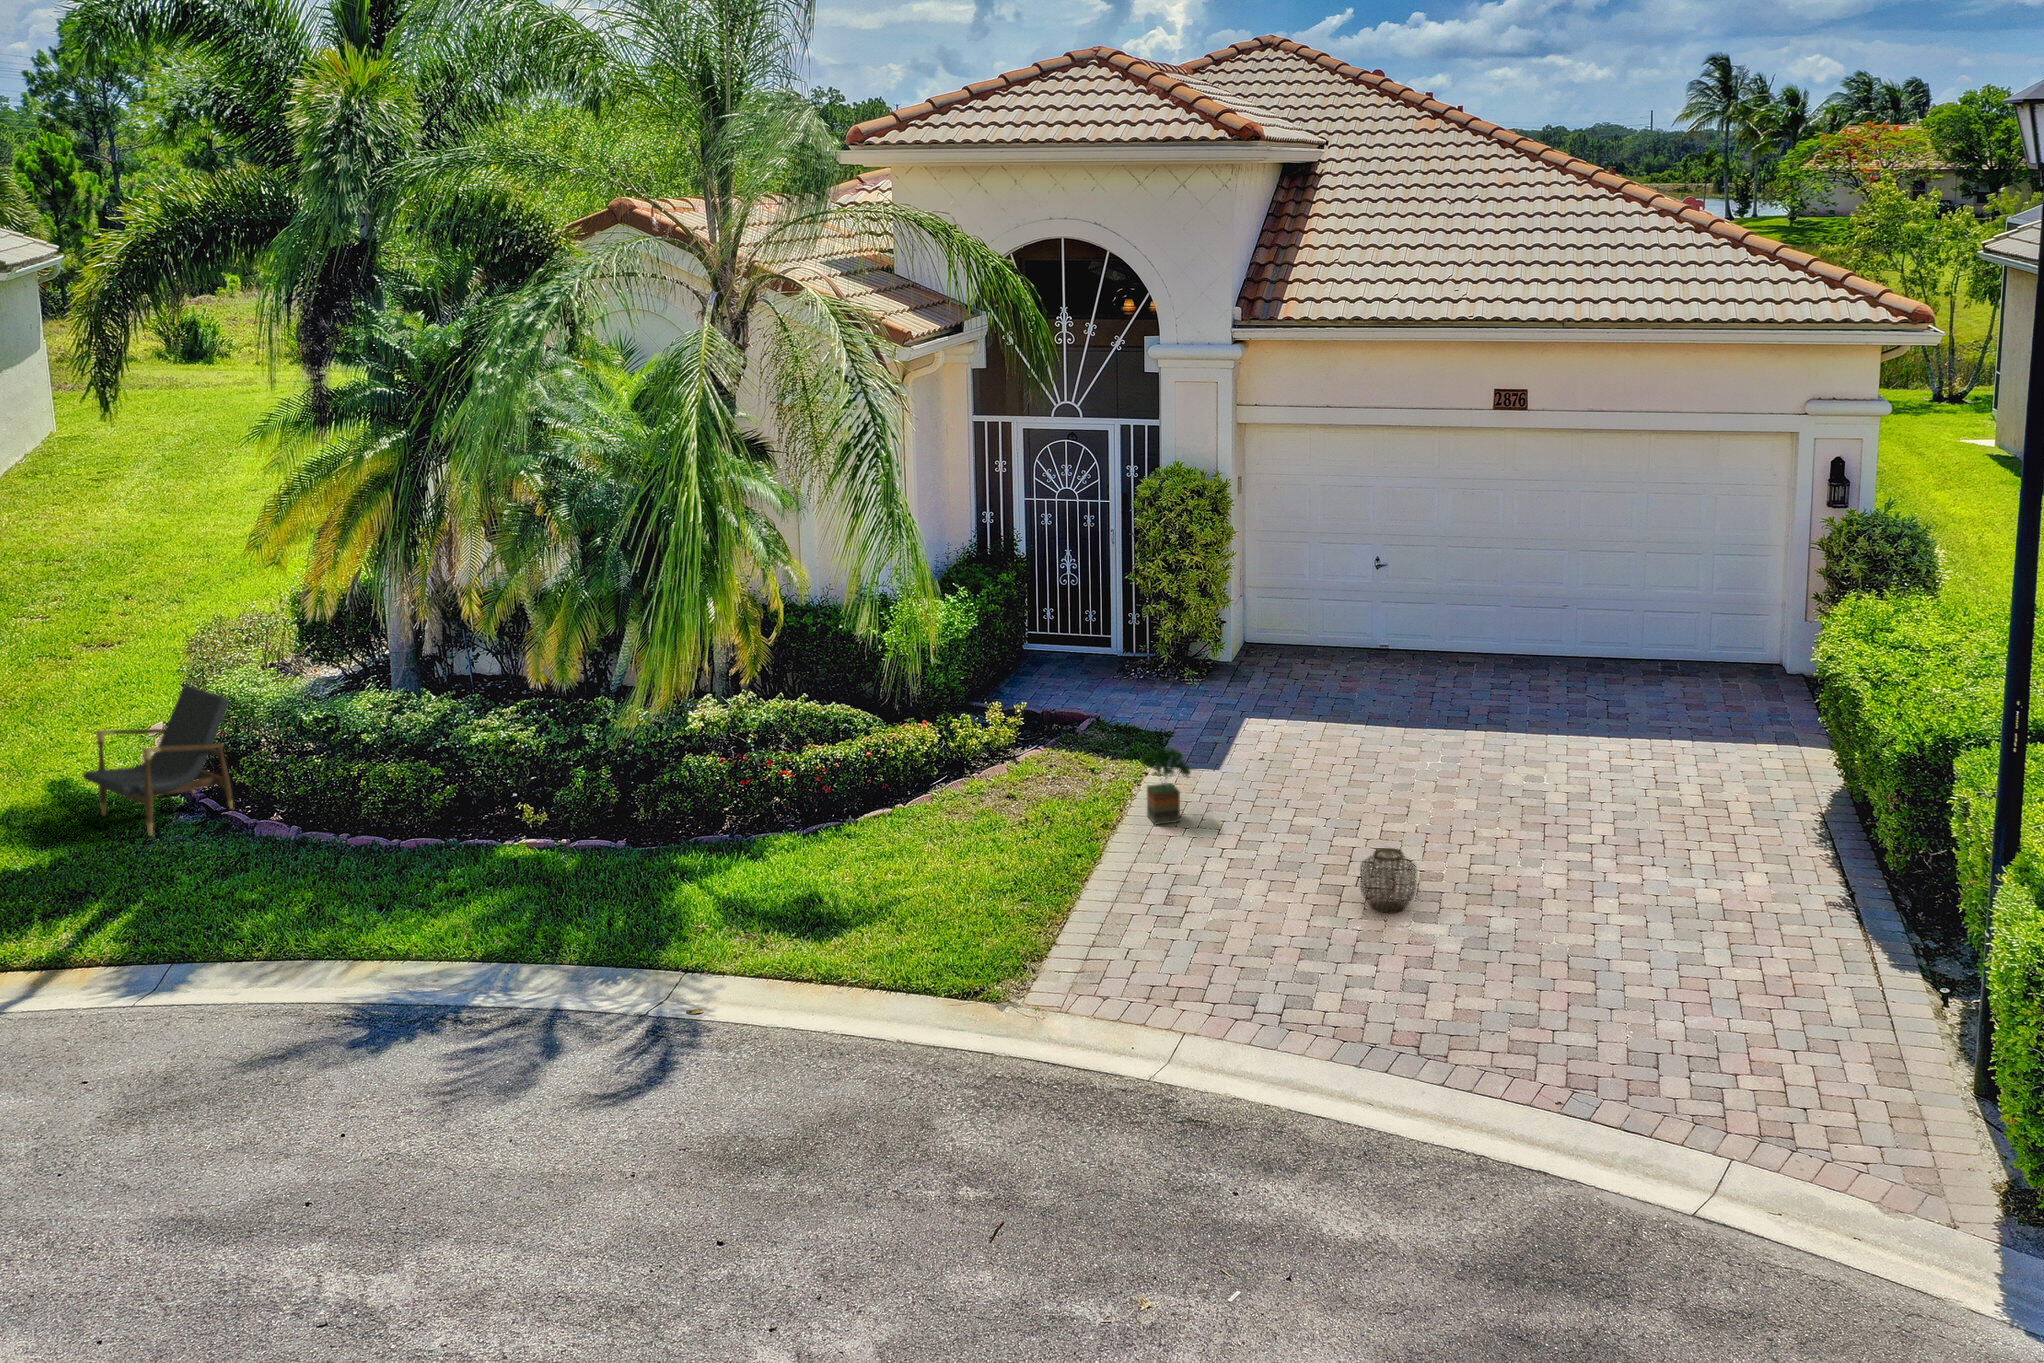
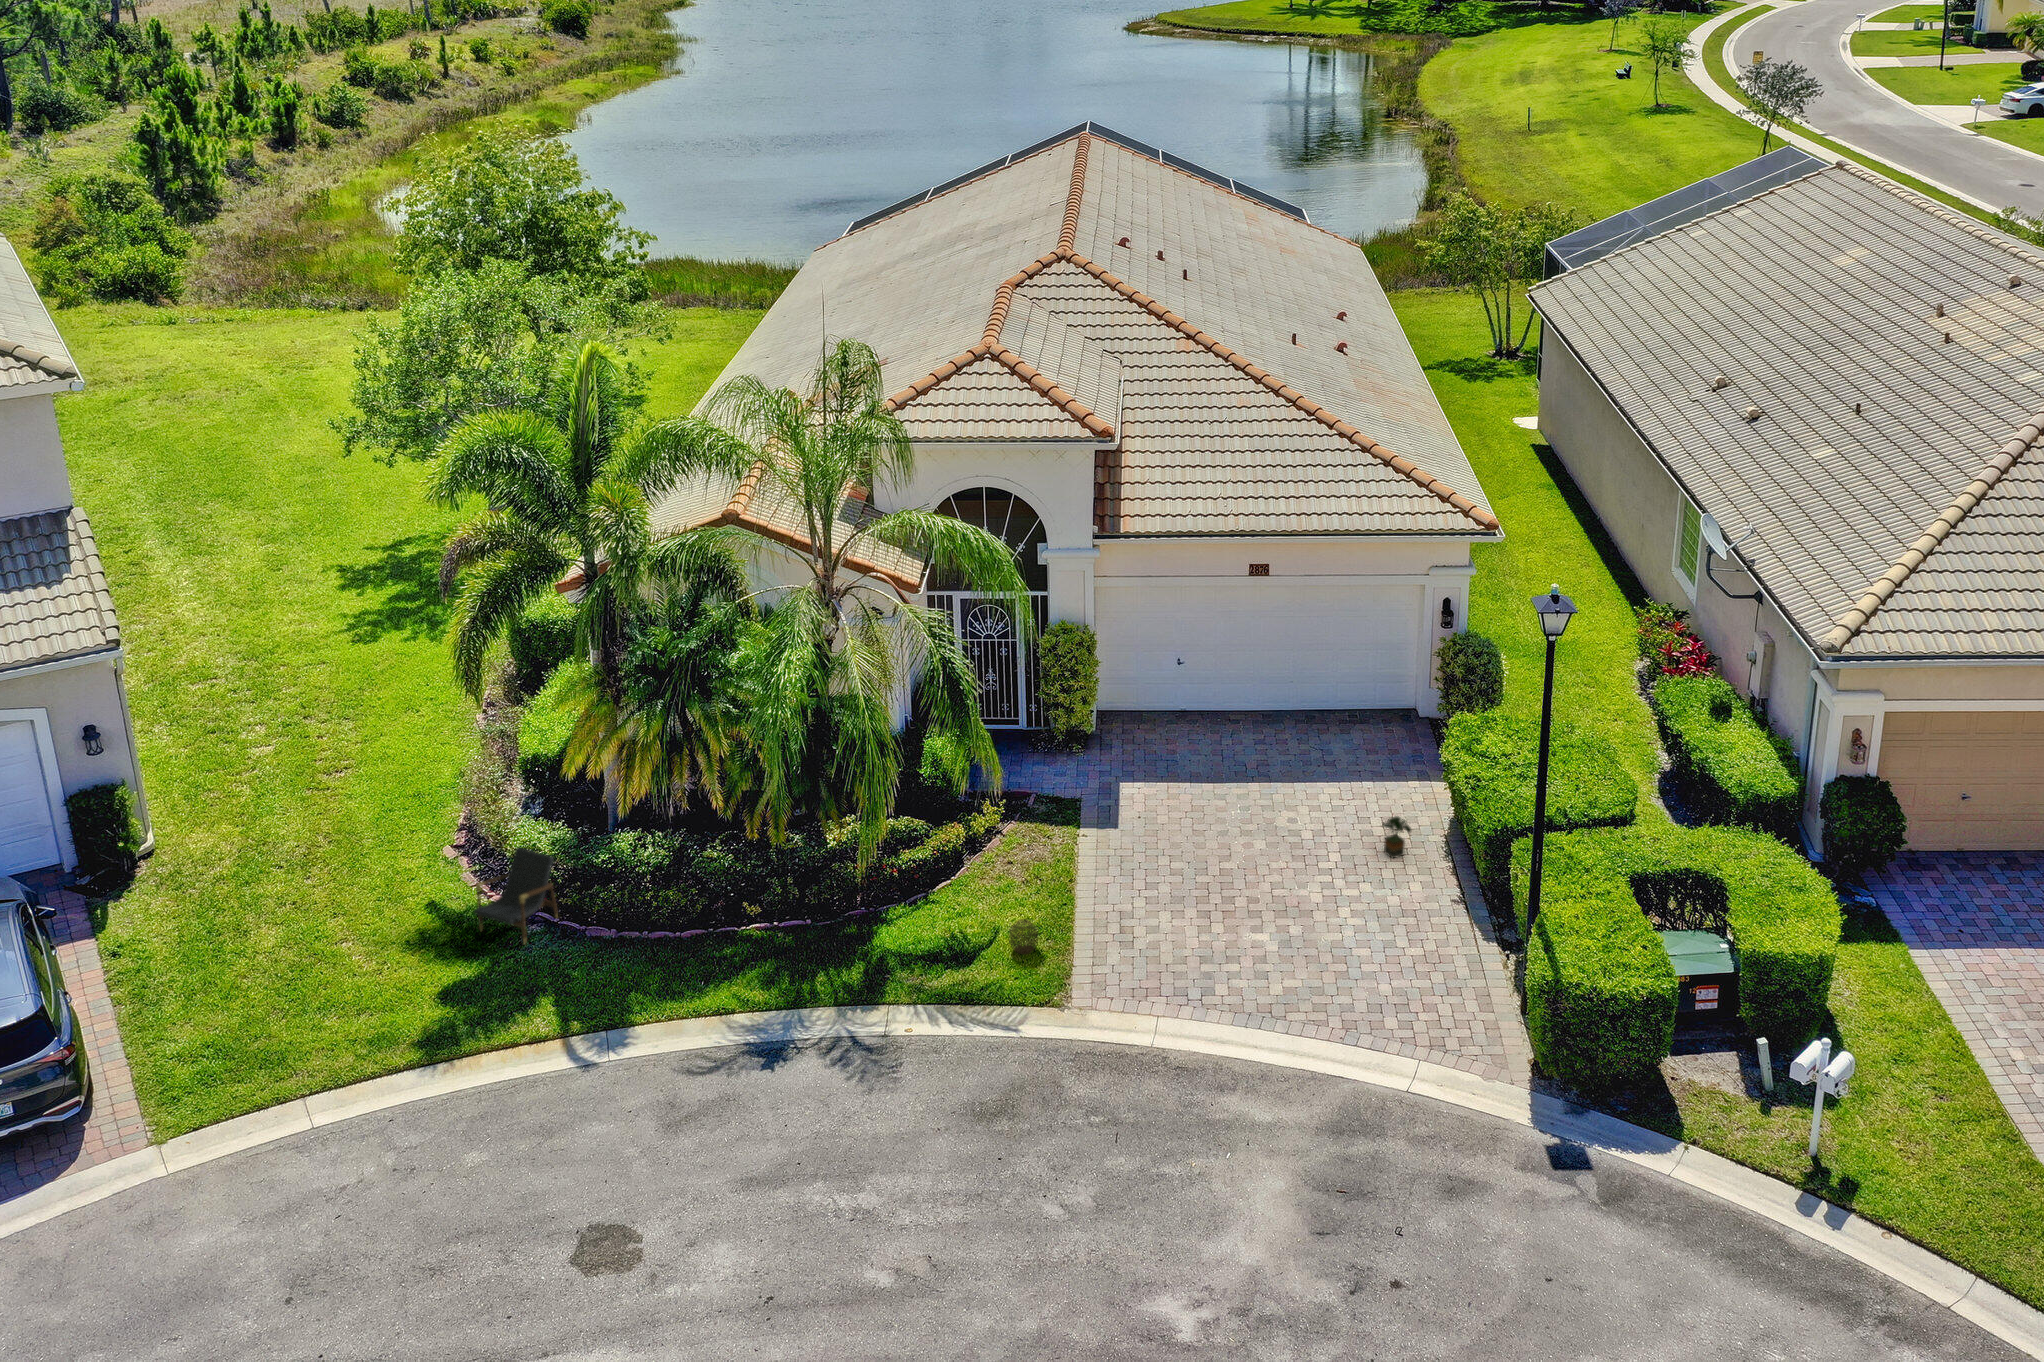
potted tree: present [1140,748,1190,825] -> present [1383,816,1411,858]
woven basket: present [1360,848,1417,913] -> present [1009,919,1038,954]

